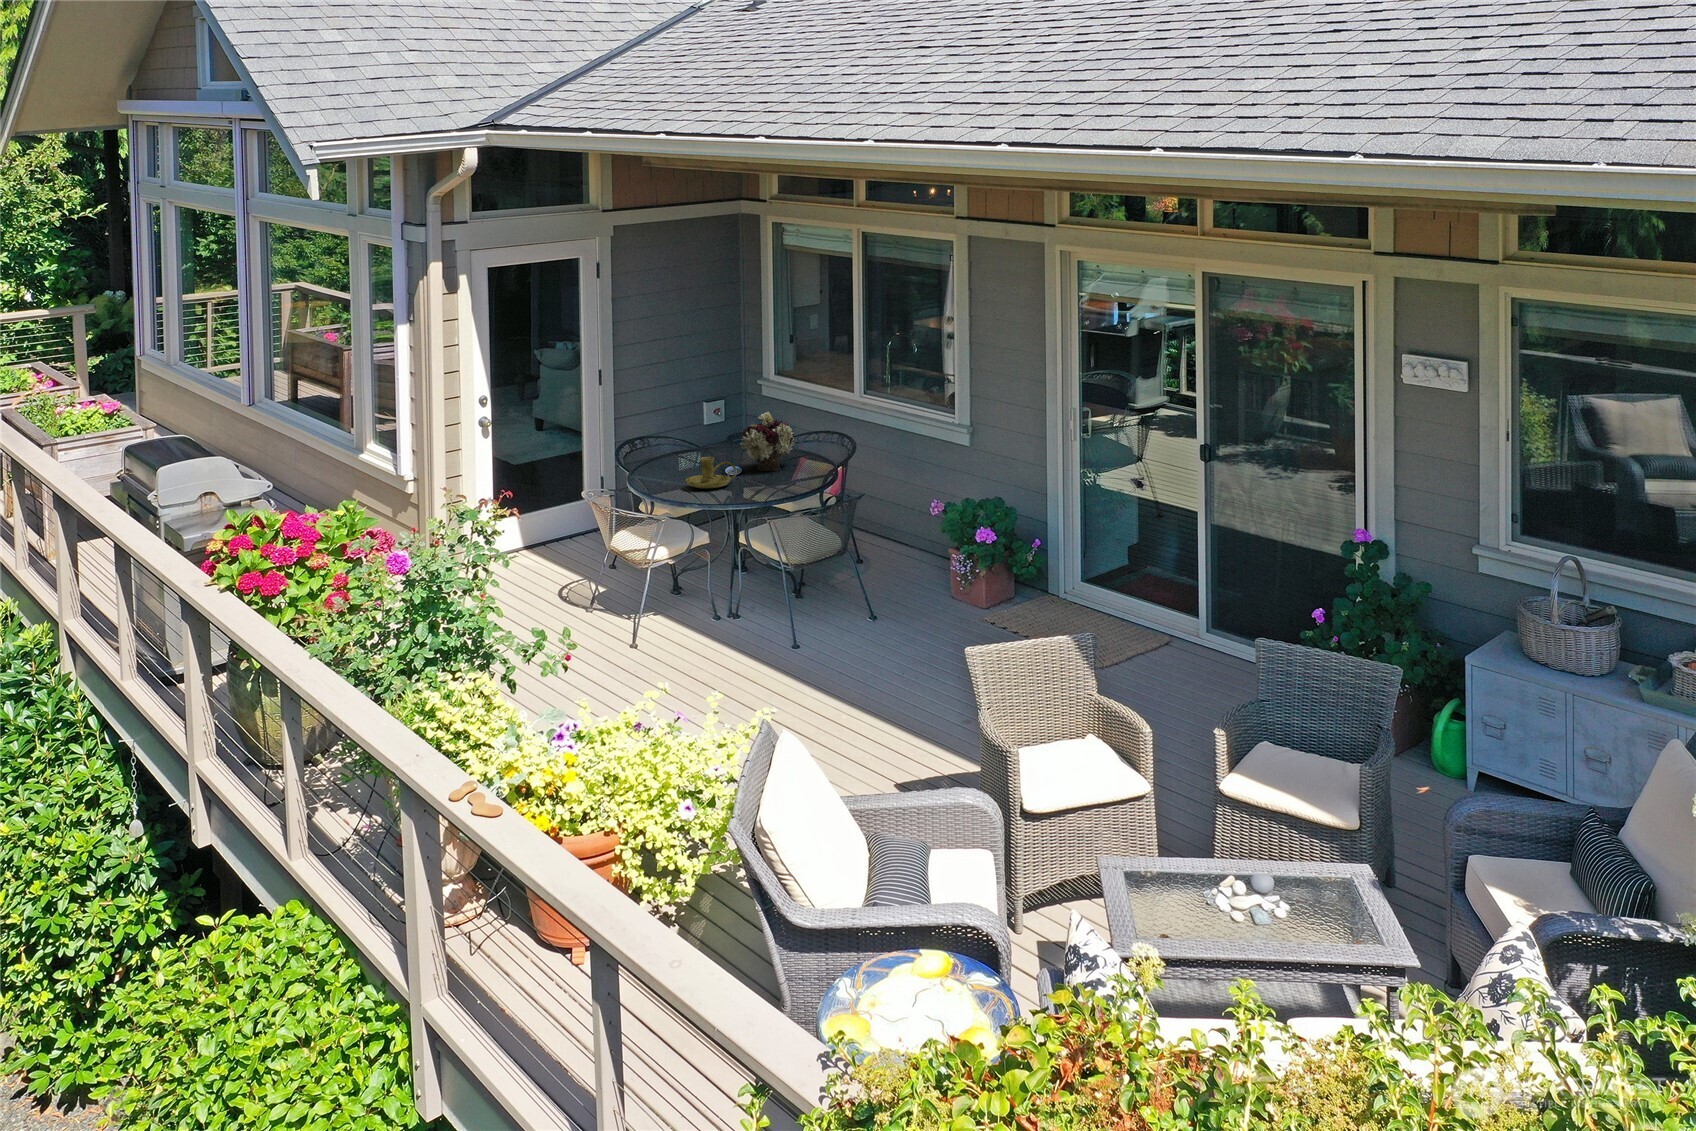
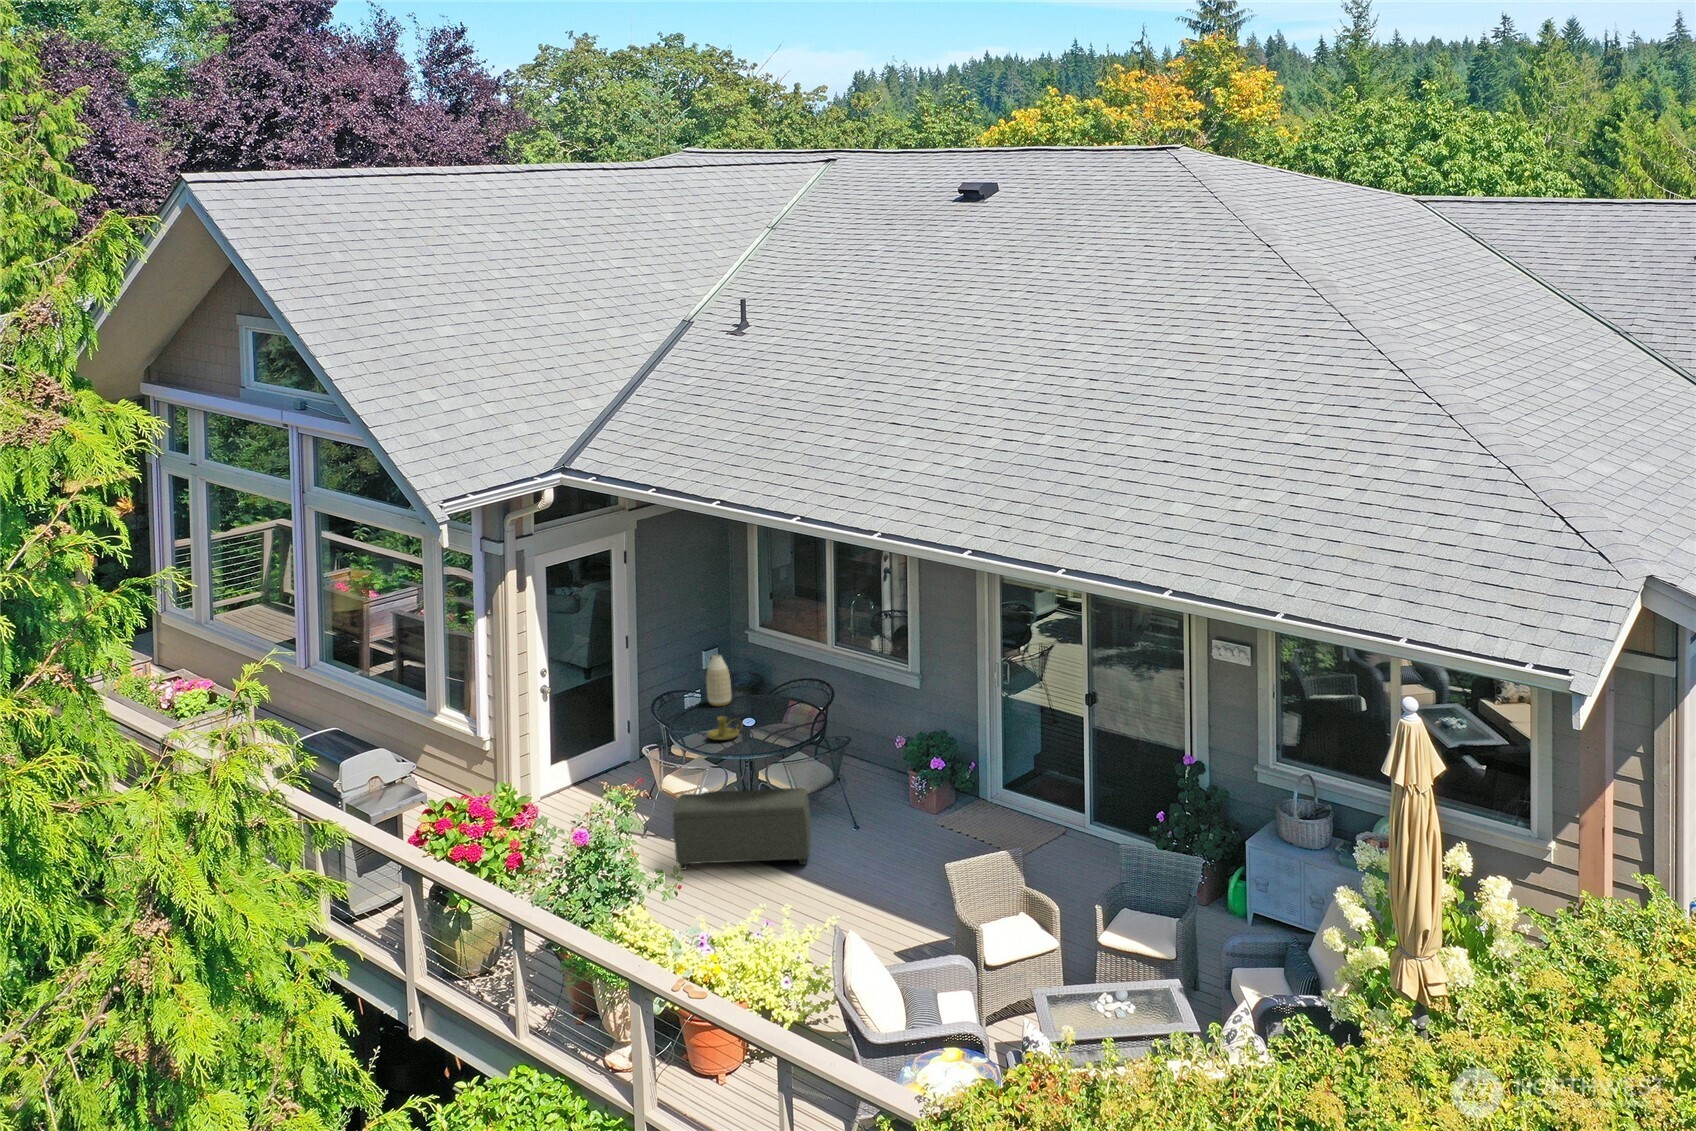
vase: none [705,388,738,457] -> present [706,655,732,706]
flower arrangement: present [740,412,795,471] -> none [740,676,779,720]
ottoman: none [615,553,814,662] -> present [673,788,811,870]

